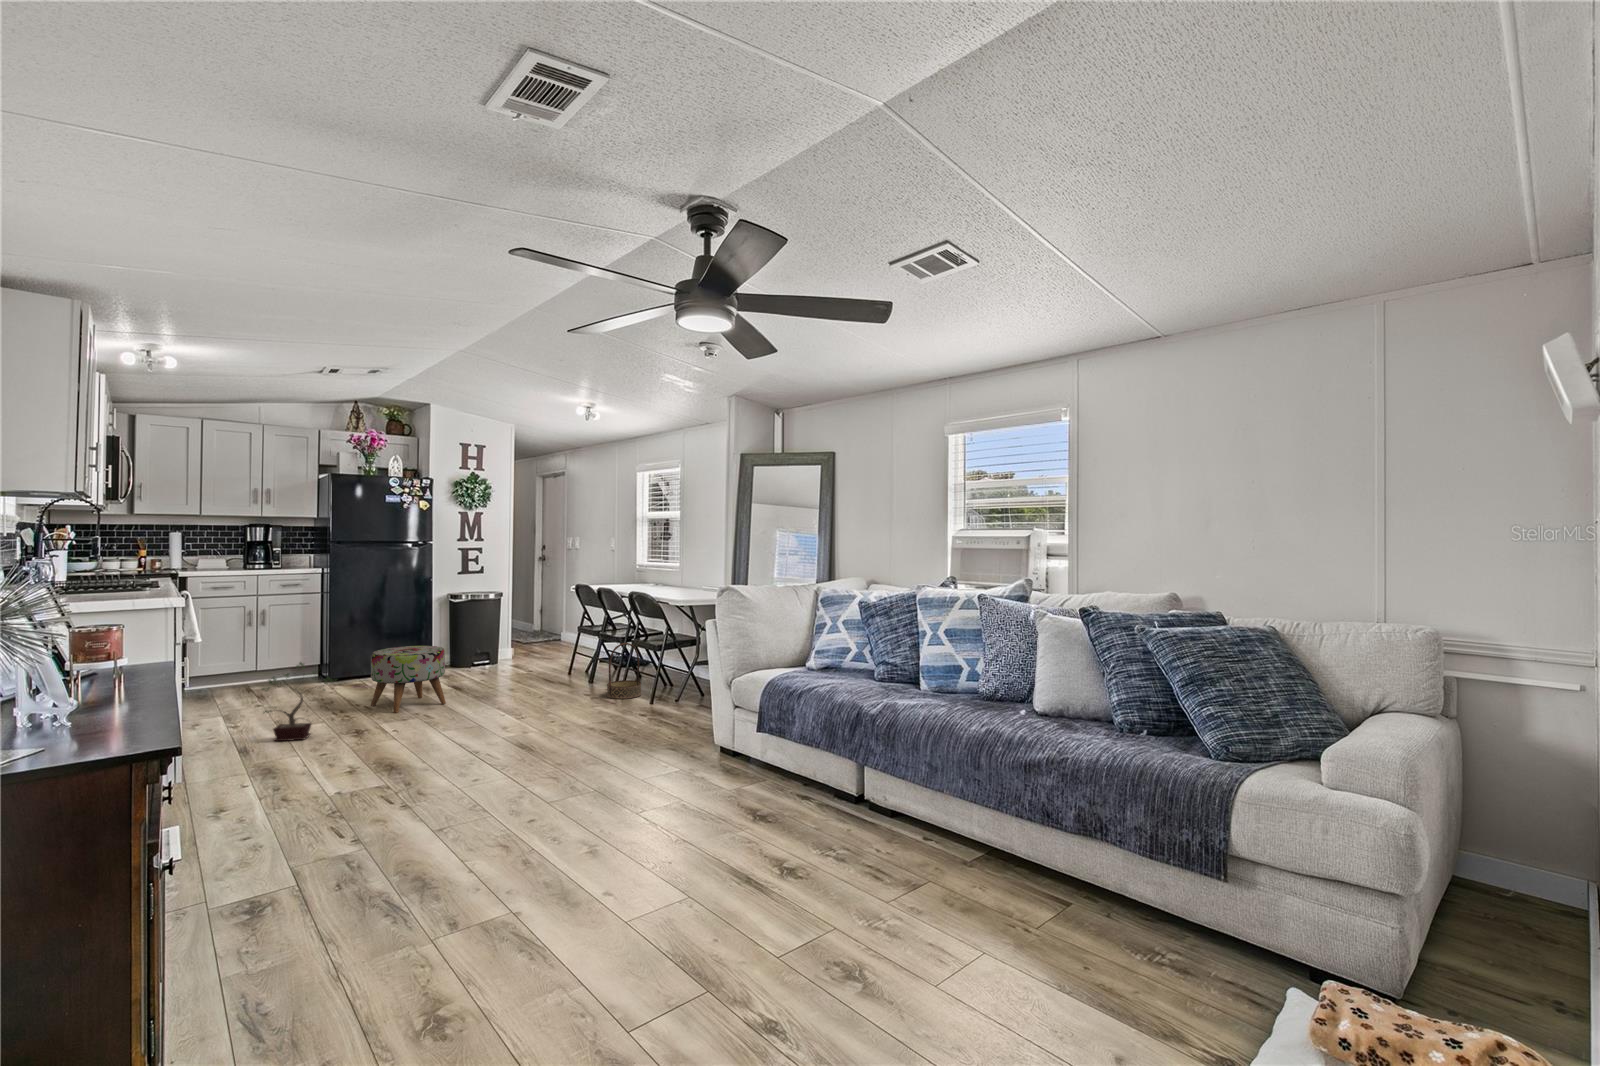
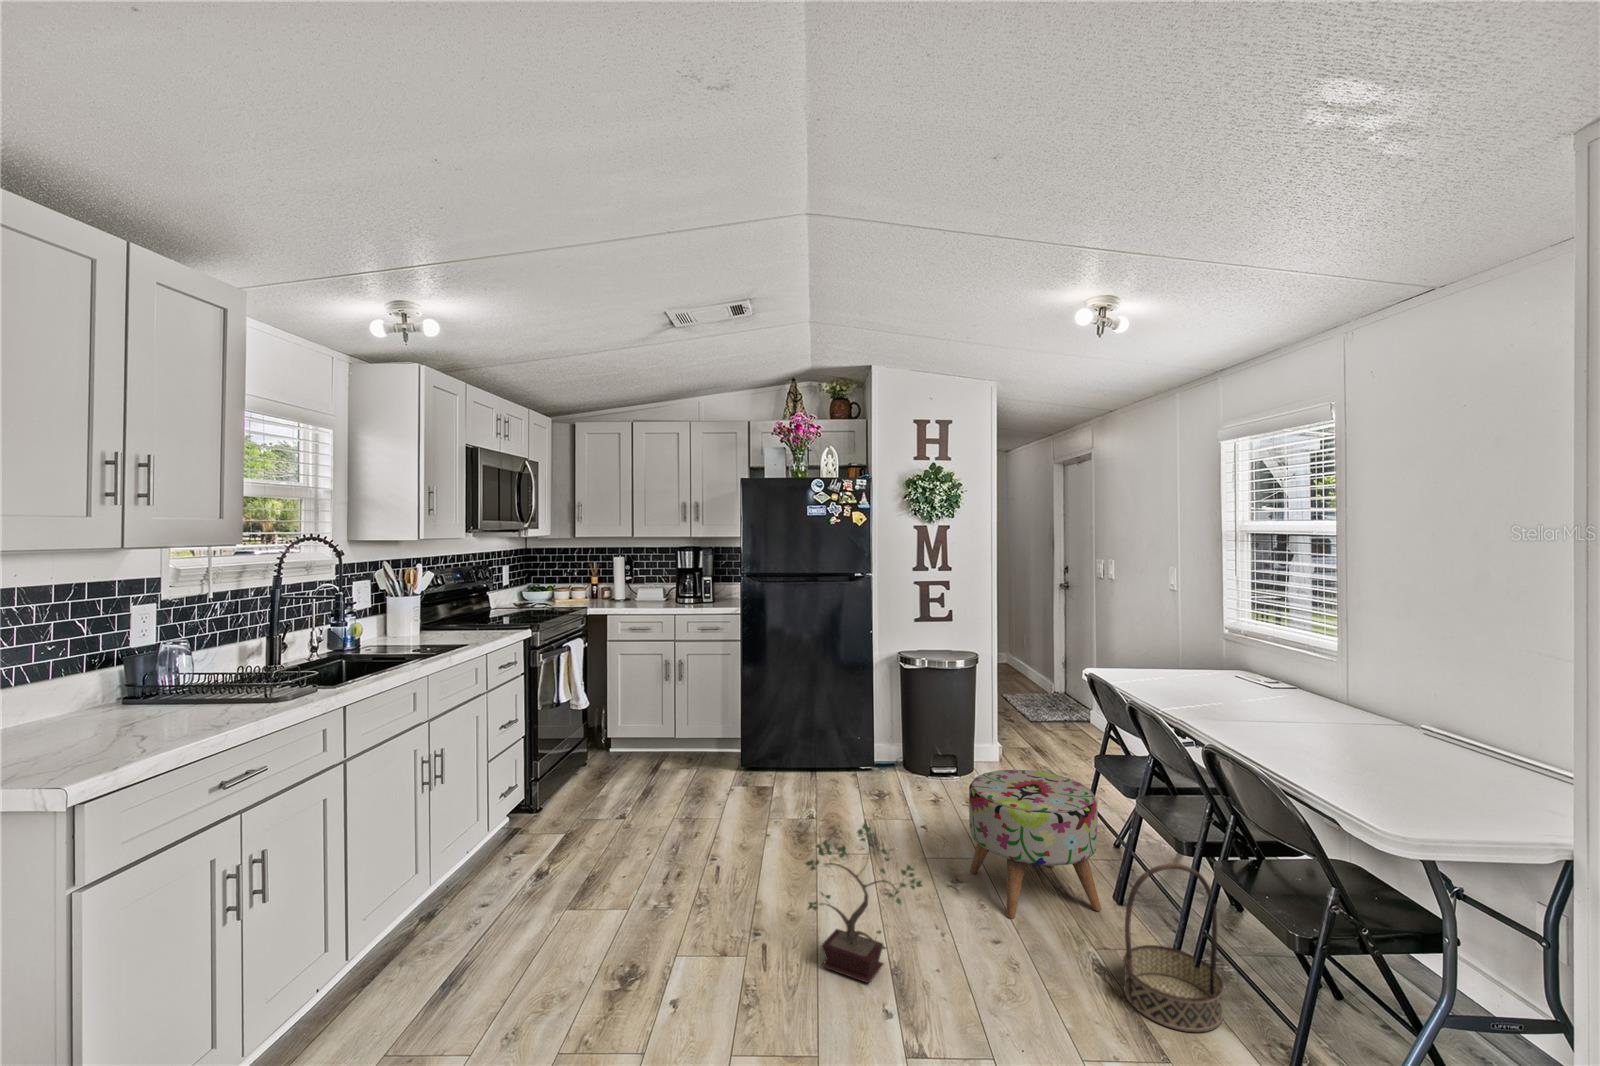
ottoman: present [371,646,446,713] -> present [969,770,1101,919]
potted plant: present [262,662,333,741] -> present [805,823,922,983]

